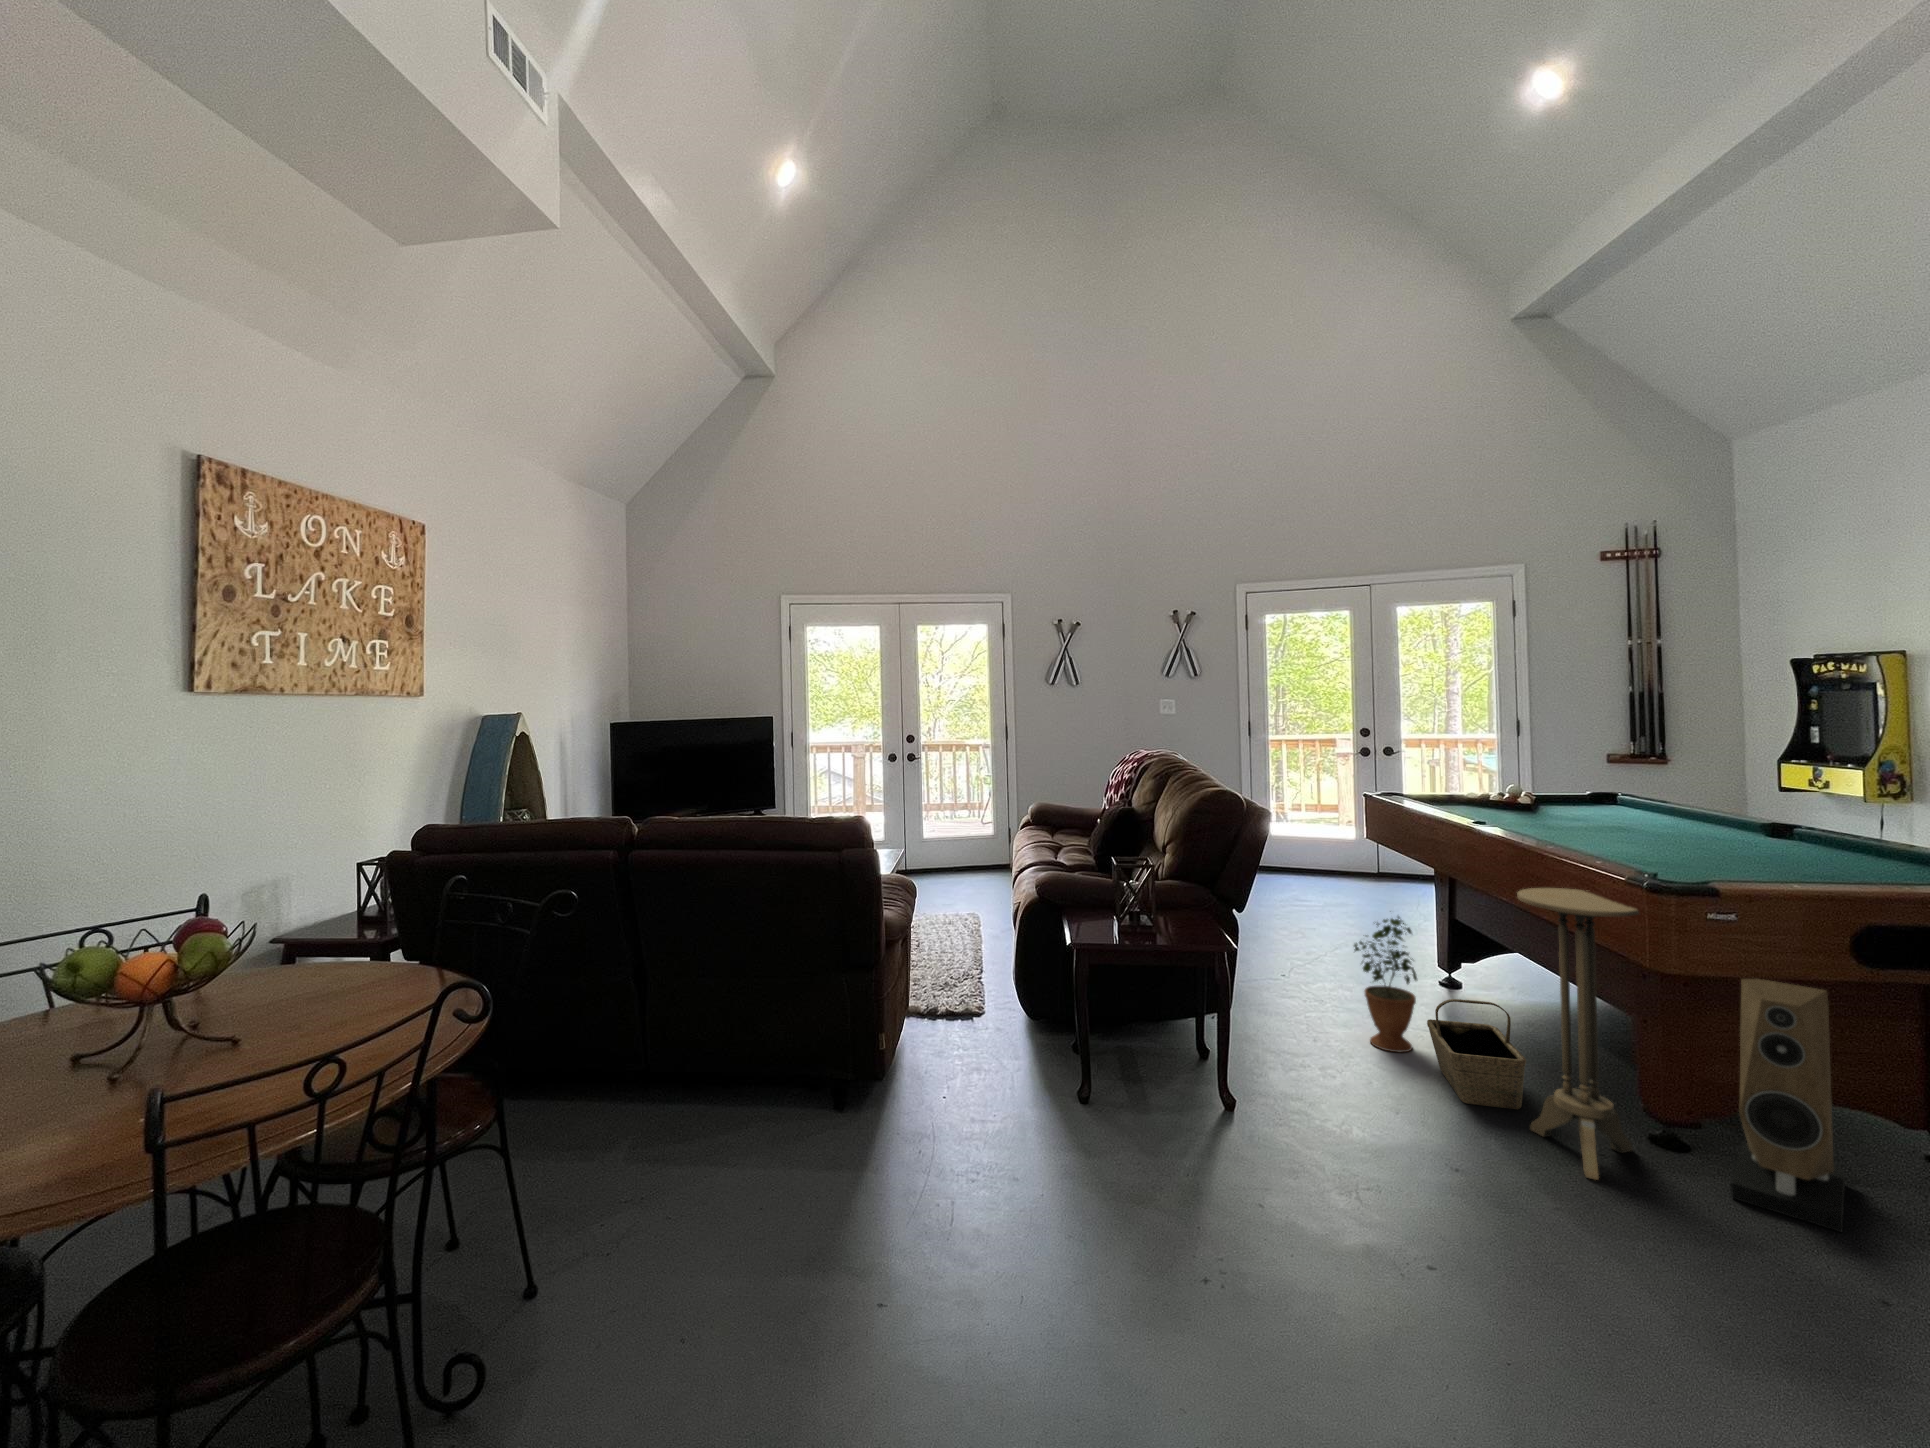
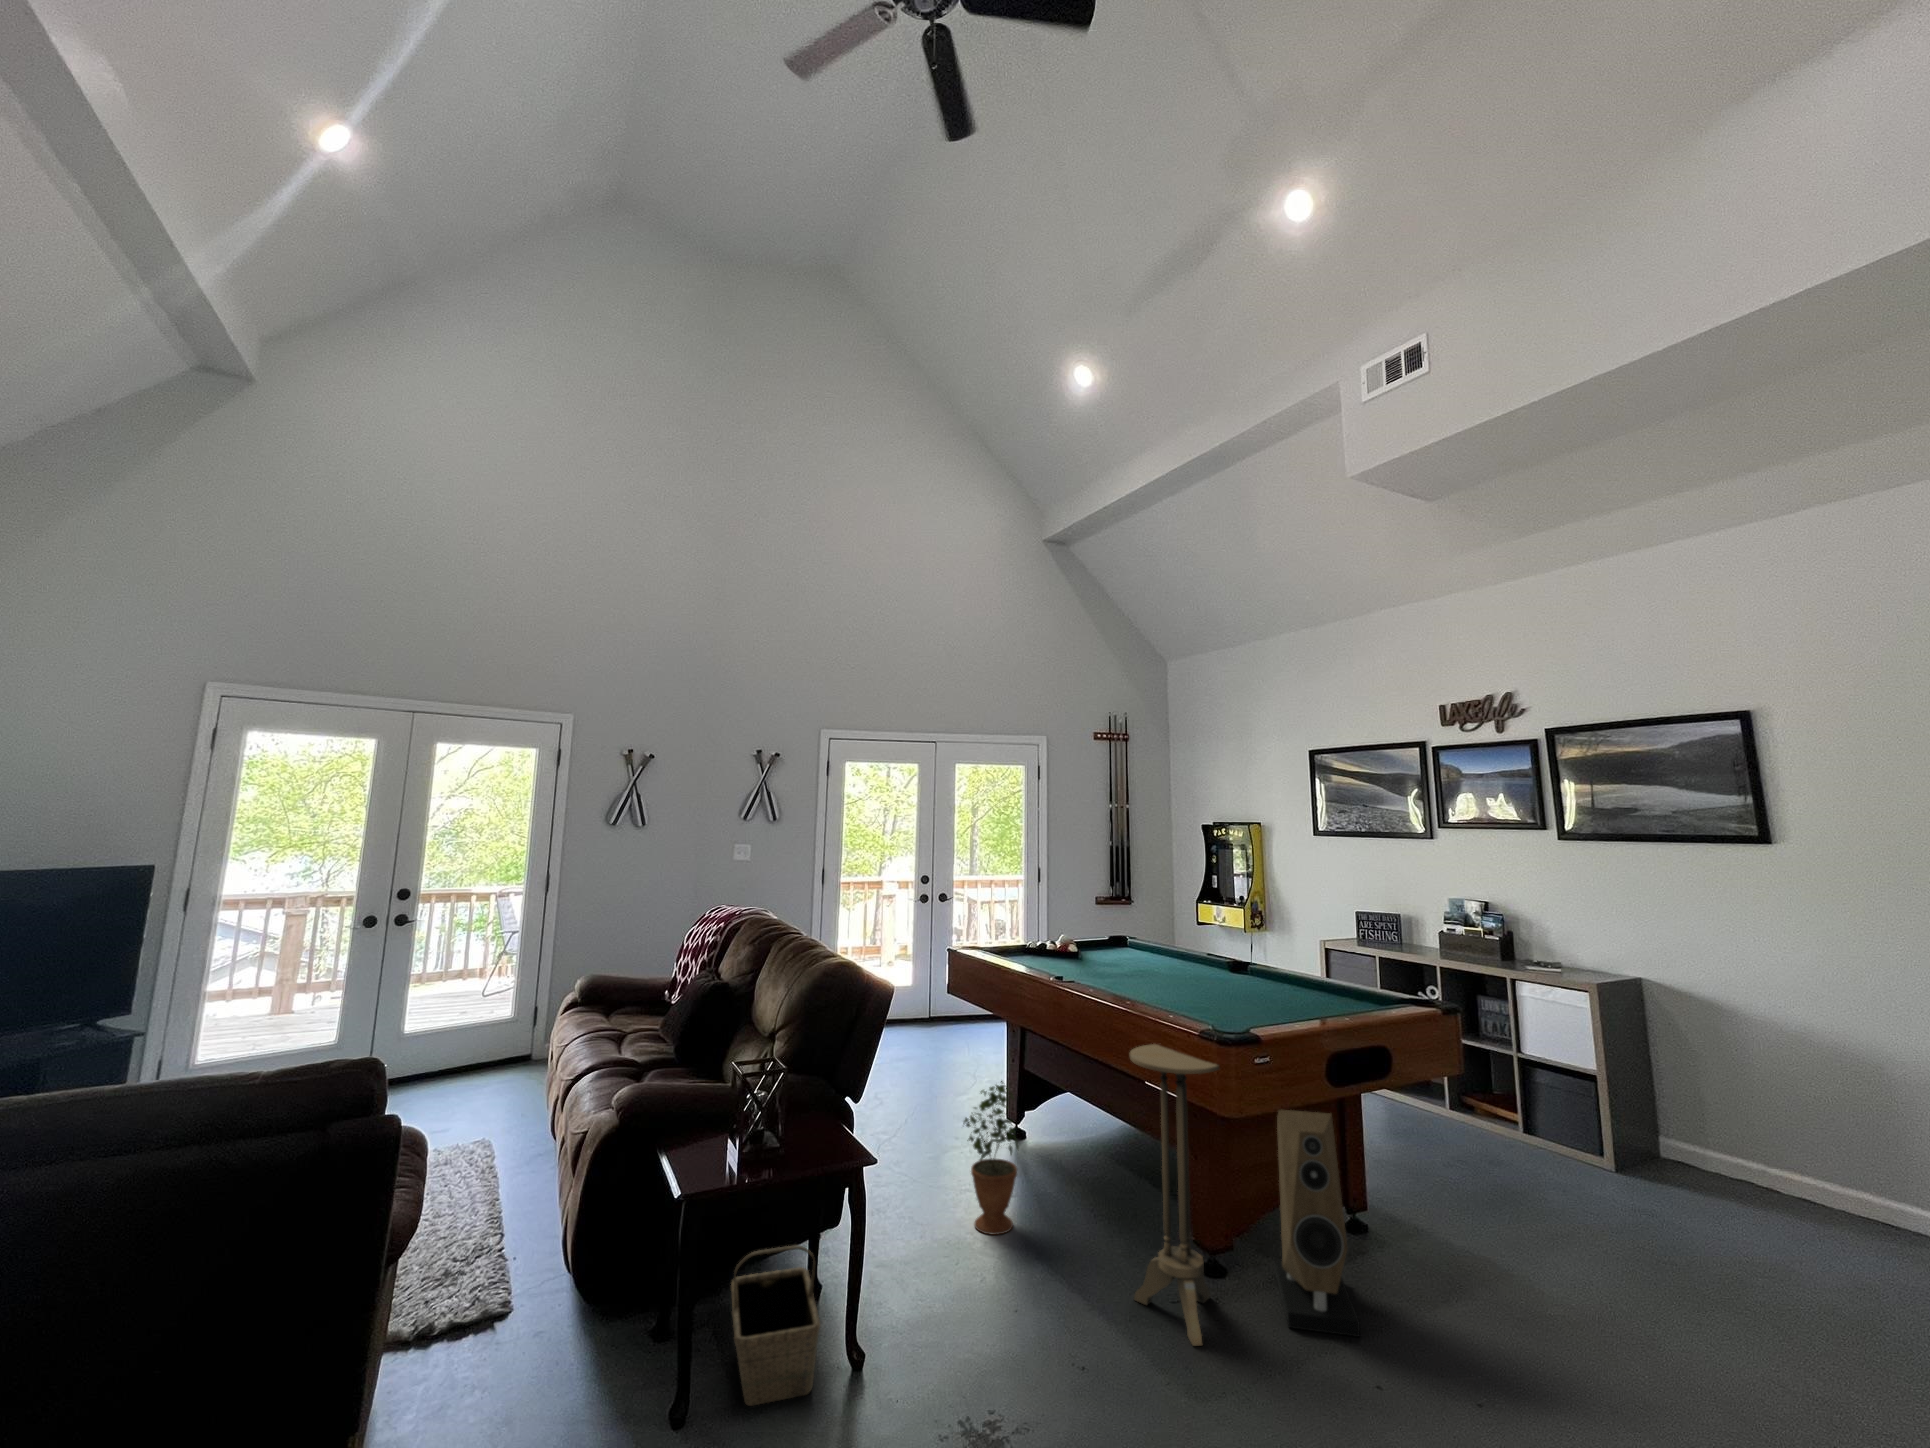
basket: present [1427,999,1526,1109] -> present [731,1245,820,1406]

